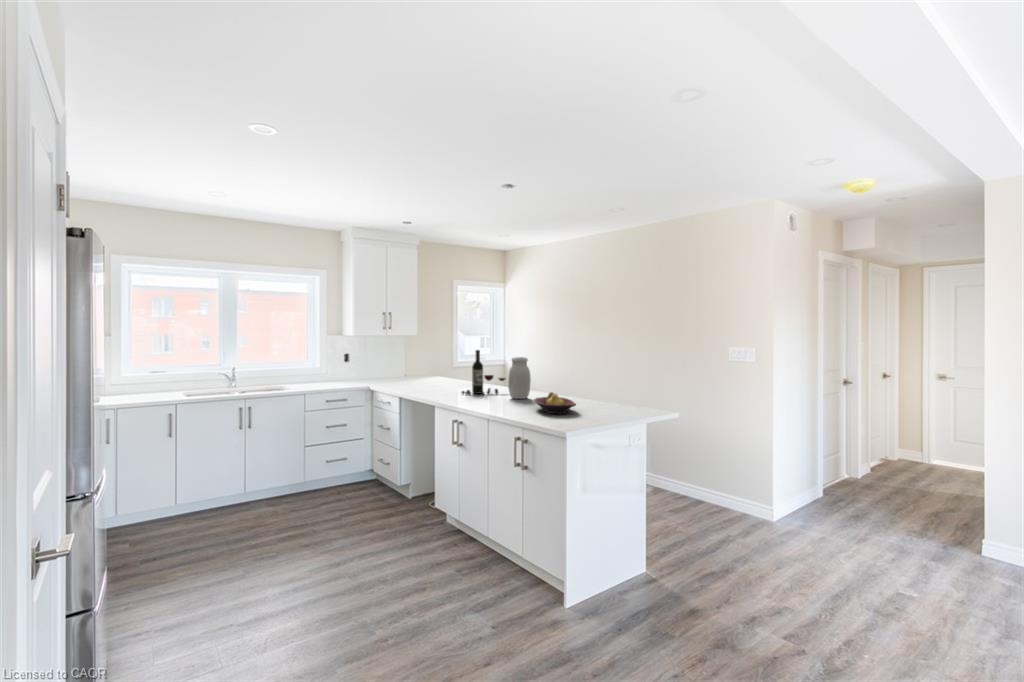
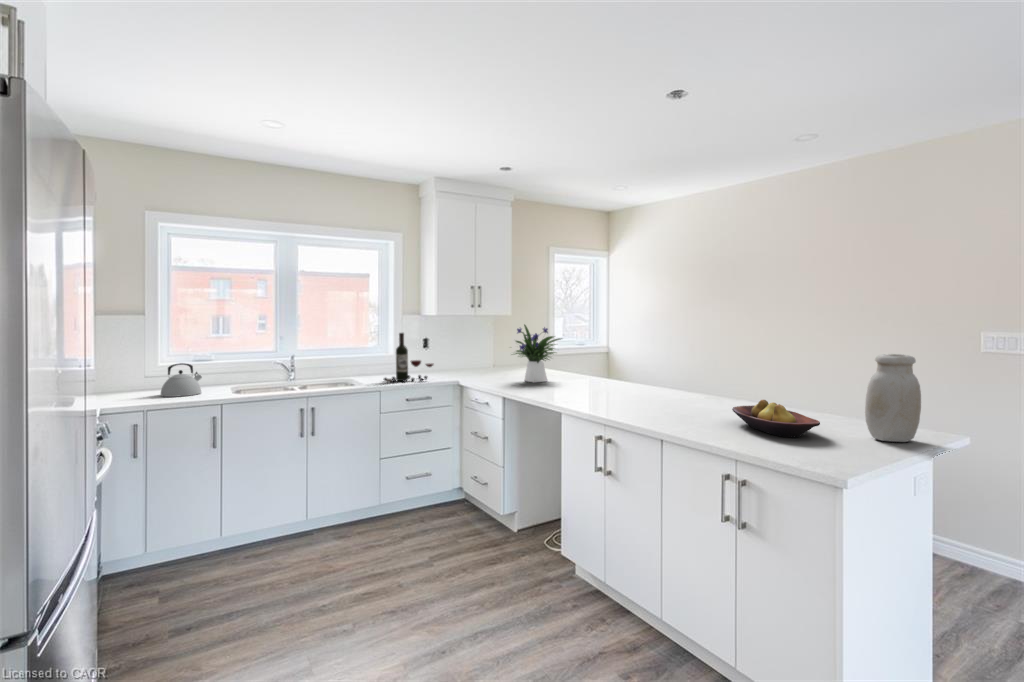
flower arrangement: none [408,342,449,387] -> present [516,325,560,382]
wine bottle: present [462,350,505,395] -> present [384,333,433,382]
jar: present [508,357,531,399] -> present [865,354,921,442]
kettle: none [124,373,159,399] -> present [161,363,202,397]

